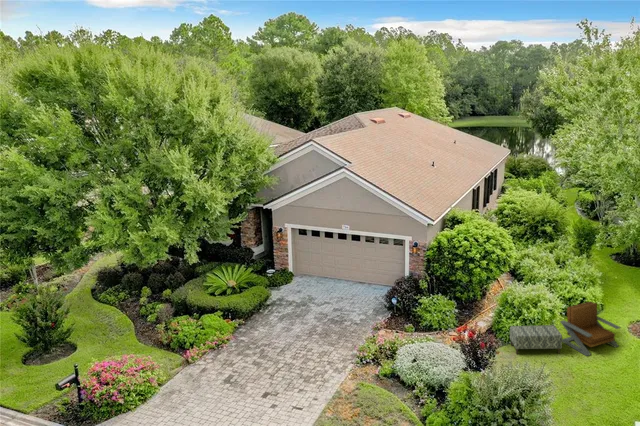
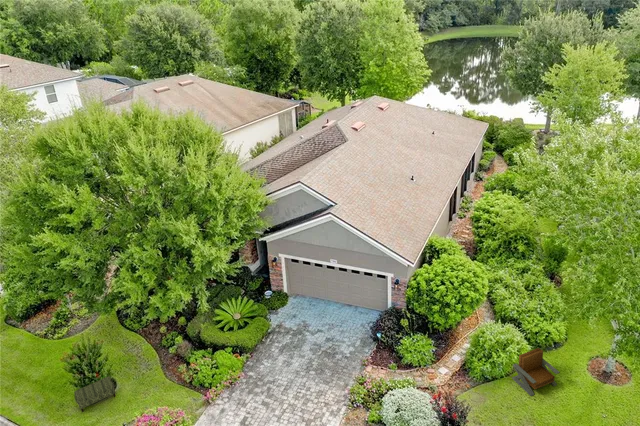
bench: present [510,325,562,354] -> present [75,376,116,412]

